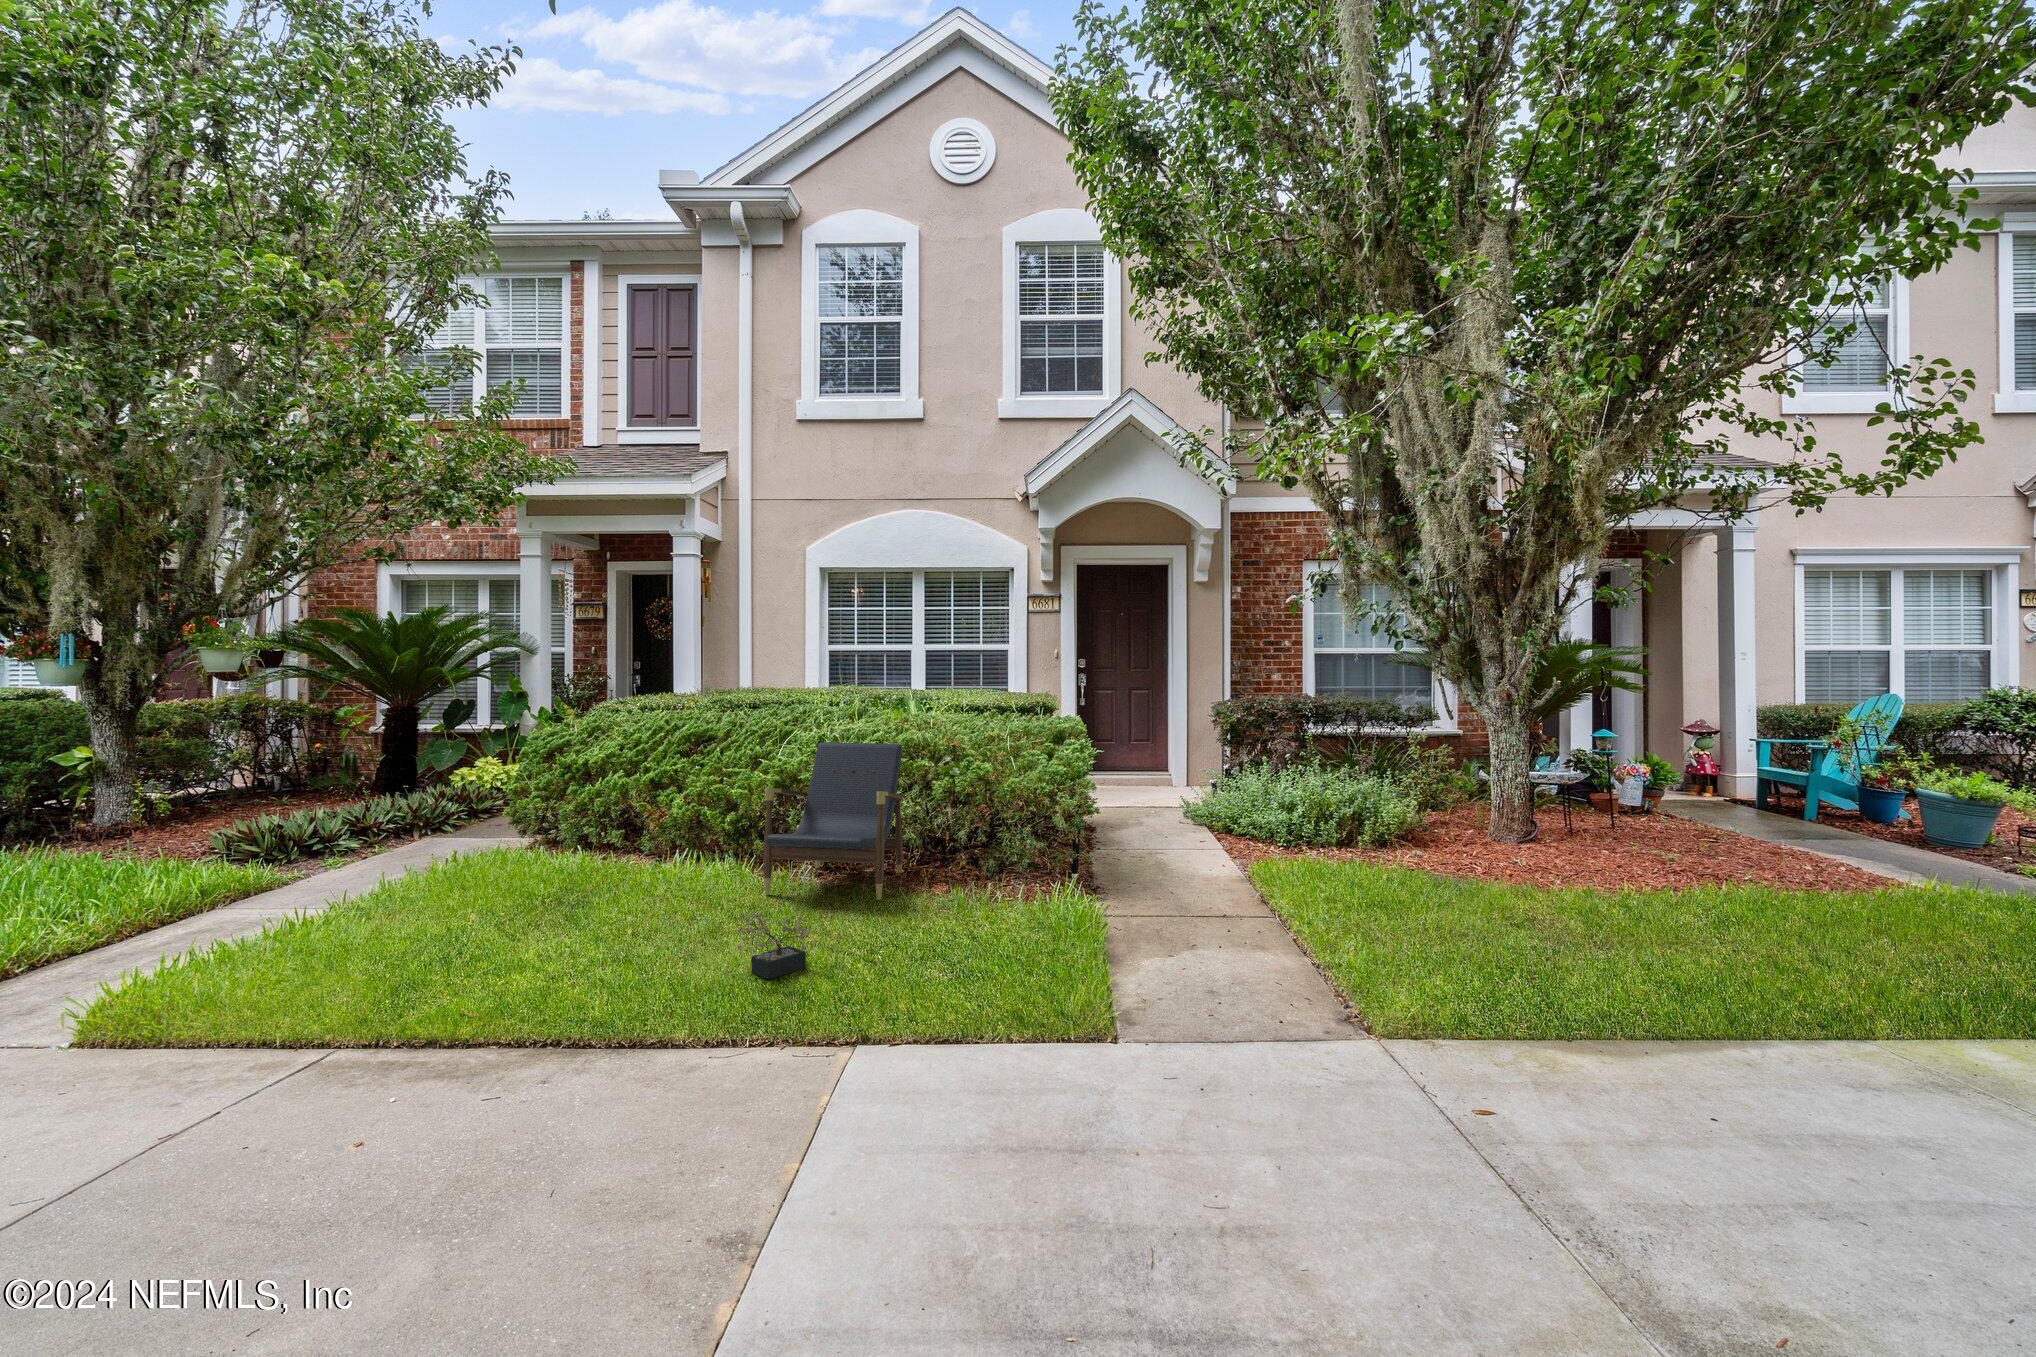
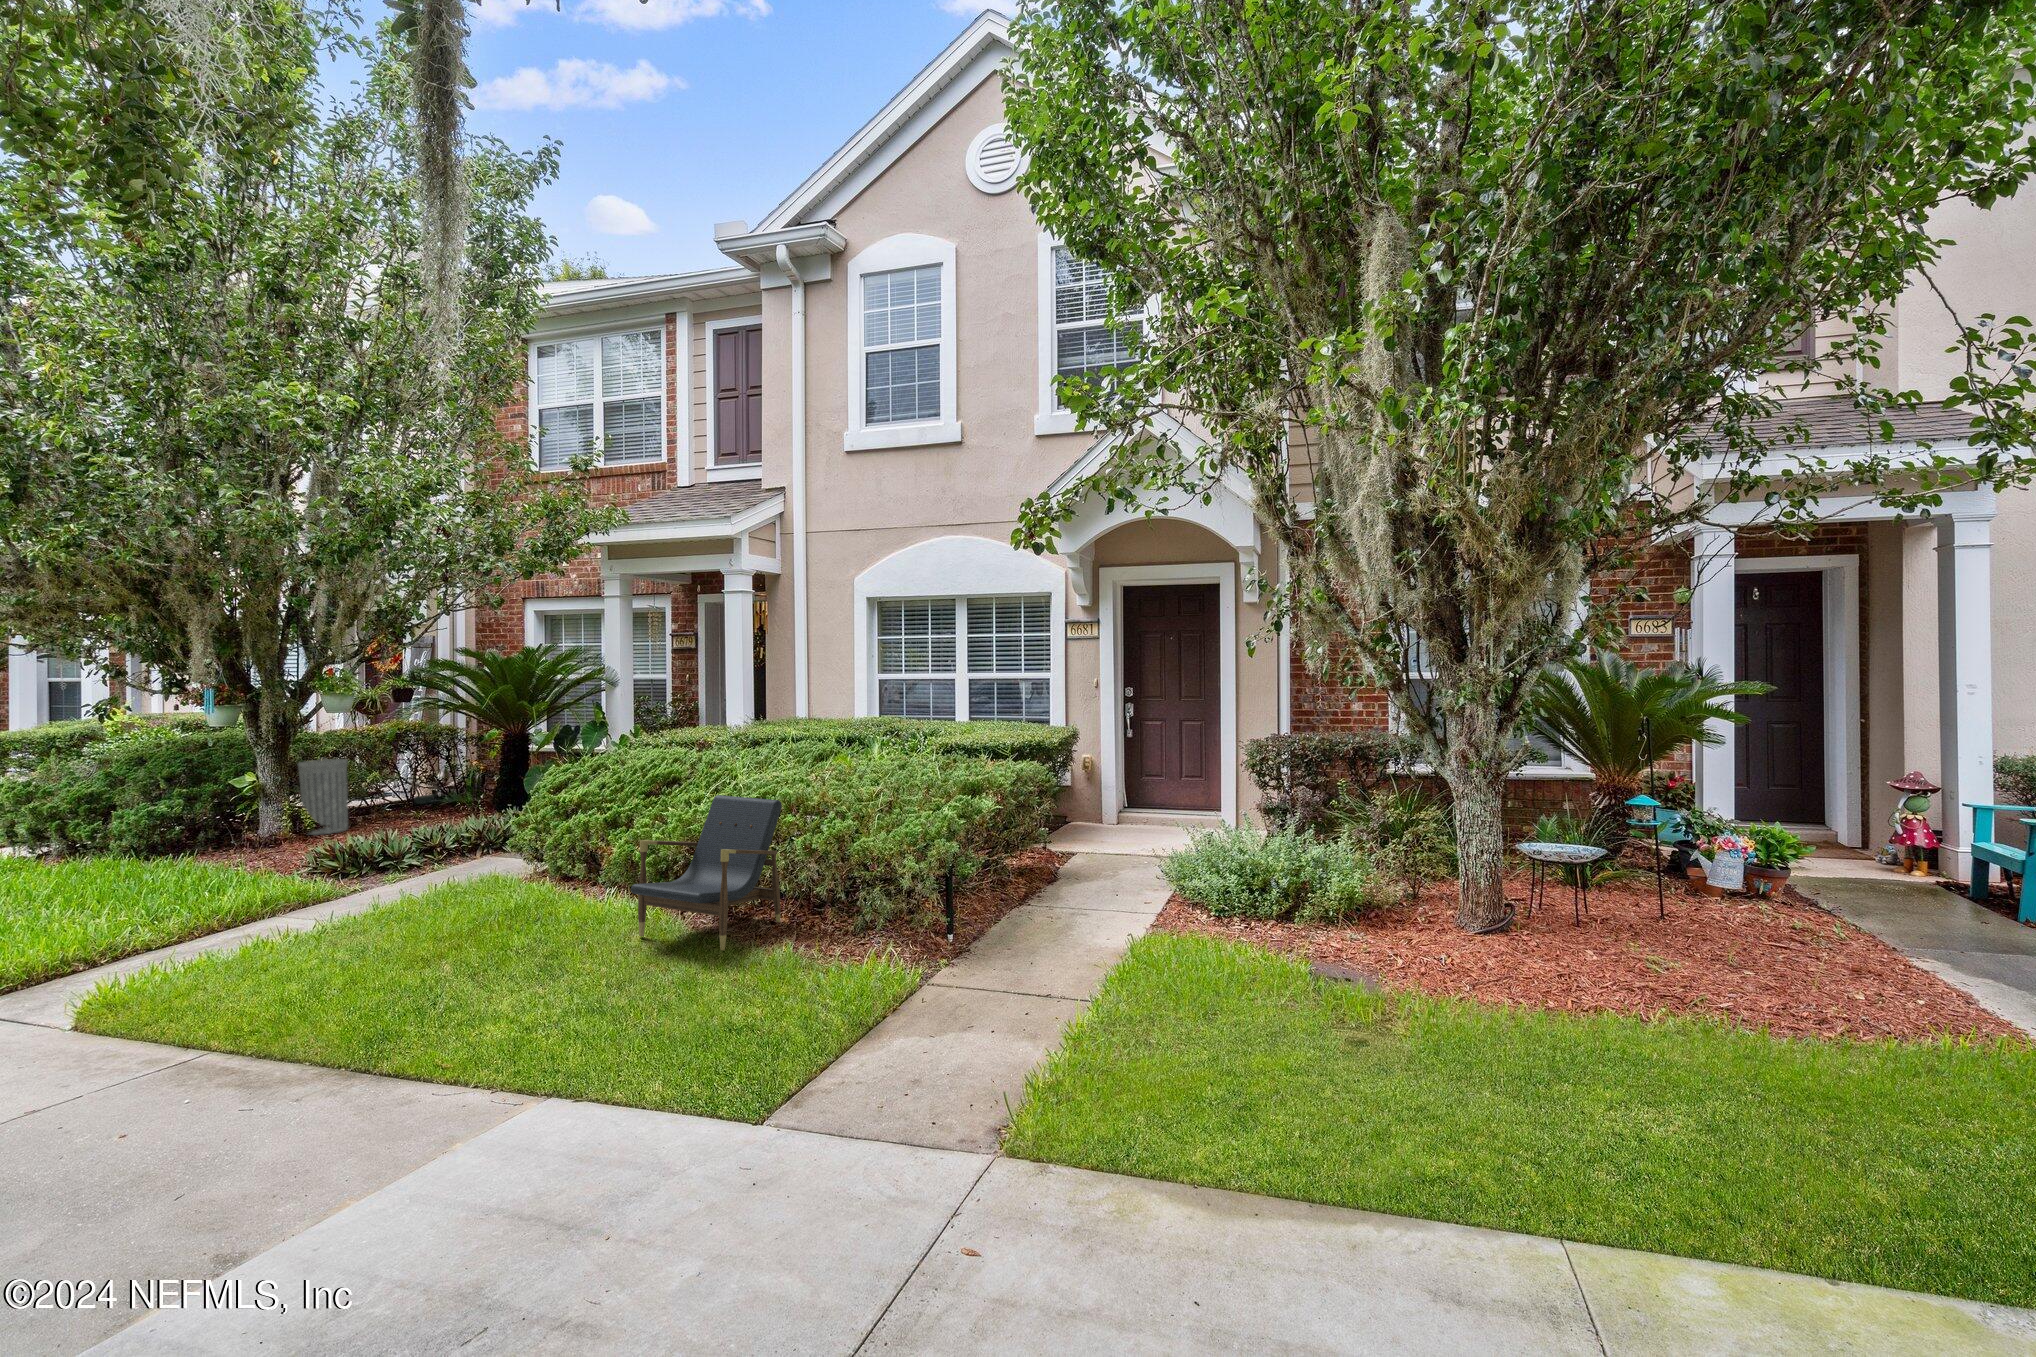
trash can: none [136,734,202,827] -> present [298,758,348,835]
decorative plant: present [737,913,810,979] -> present [414,780,438,804]

